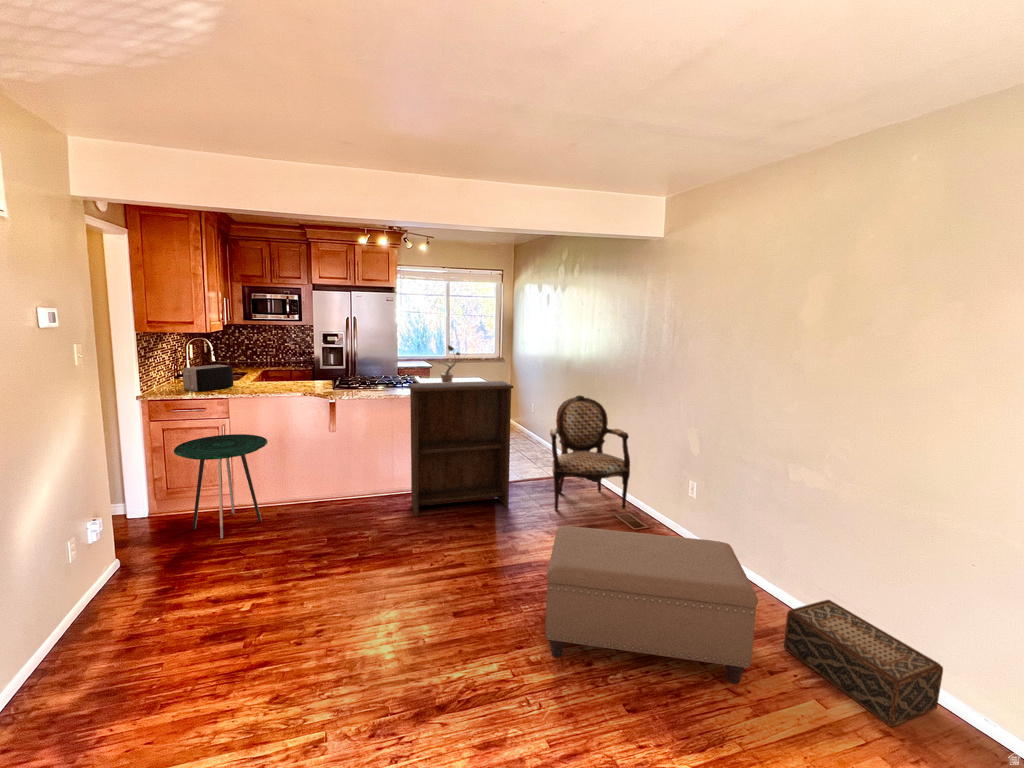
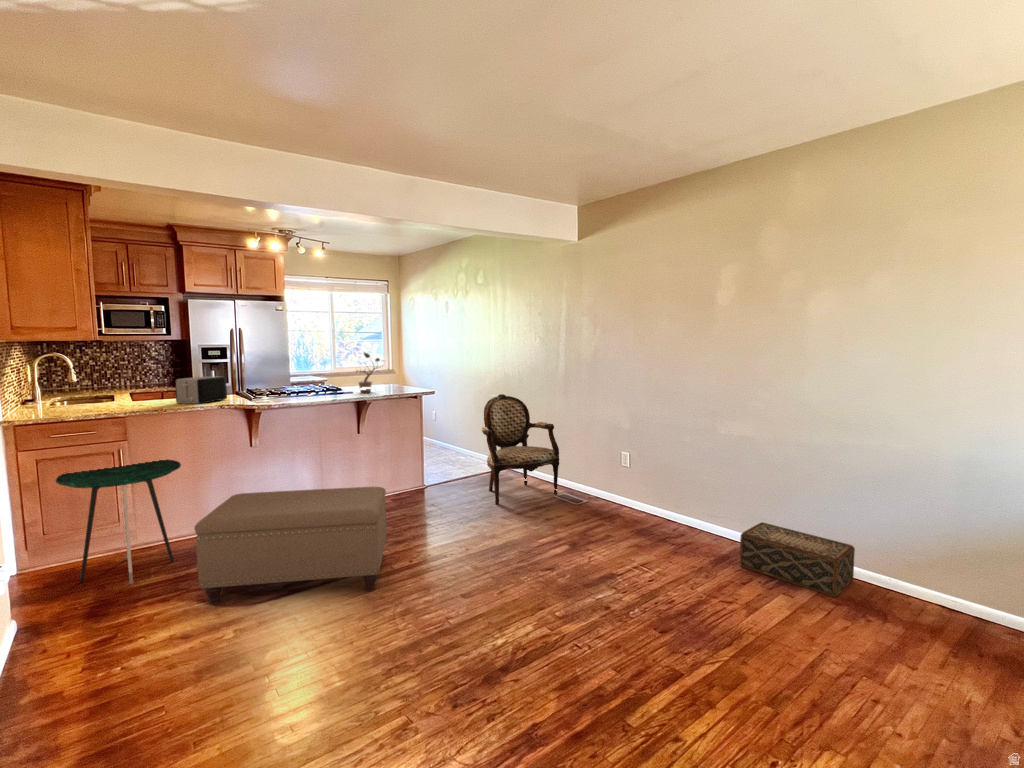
toaster: present [183,365,234,392] -> present [175,377,227,404]
bookshelf: present [408,381,513,517] -> none [341,382,451,529]
ottoman: present [546,526,758,684] -> present [194,487,386,604]

